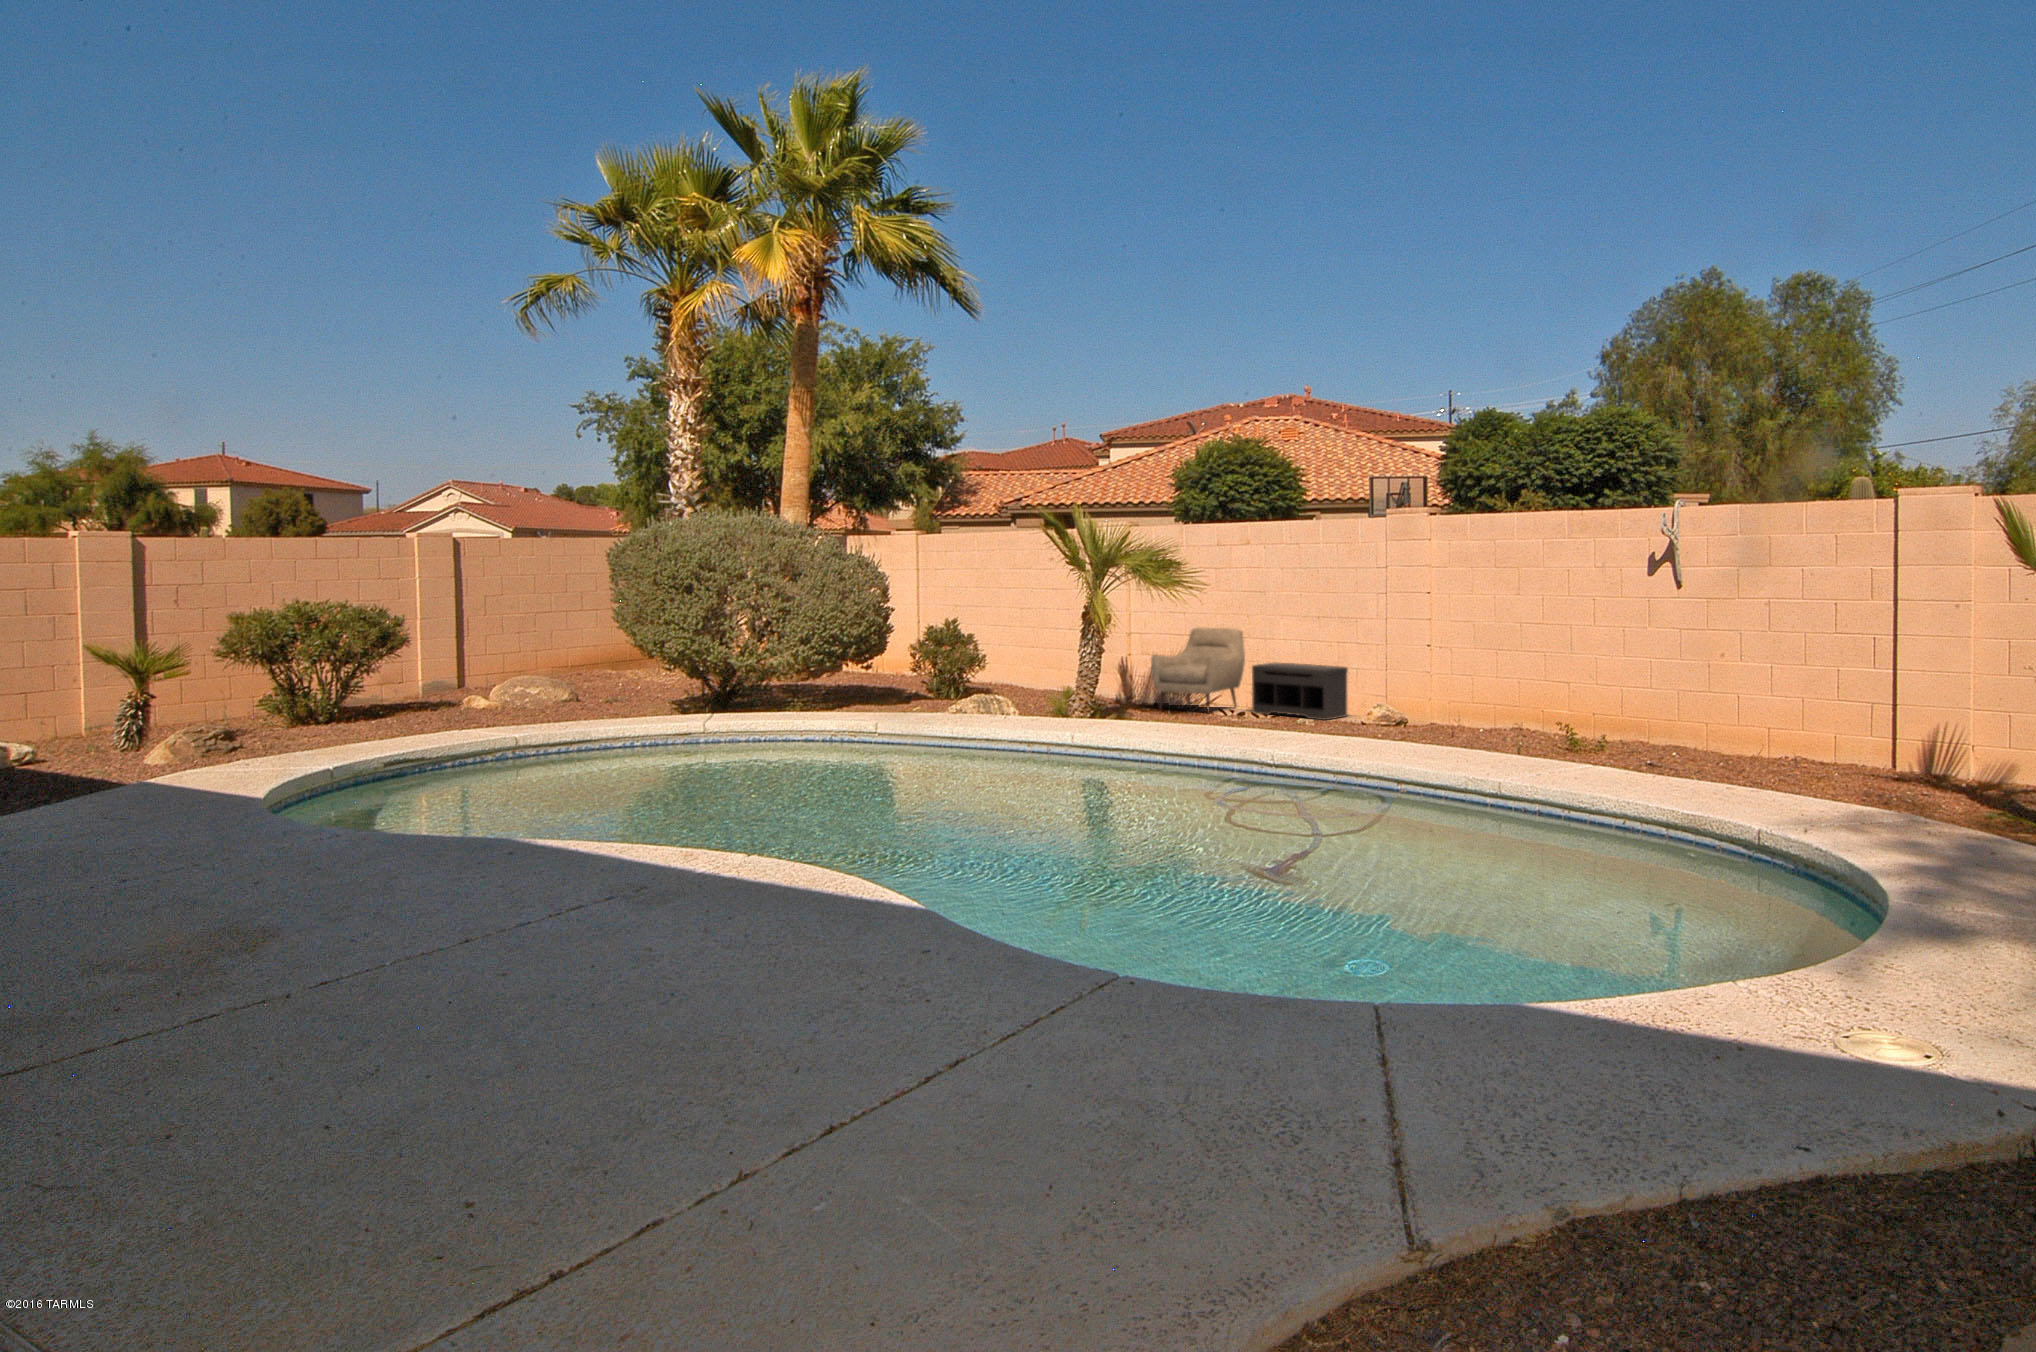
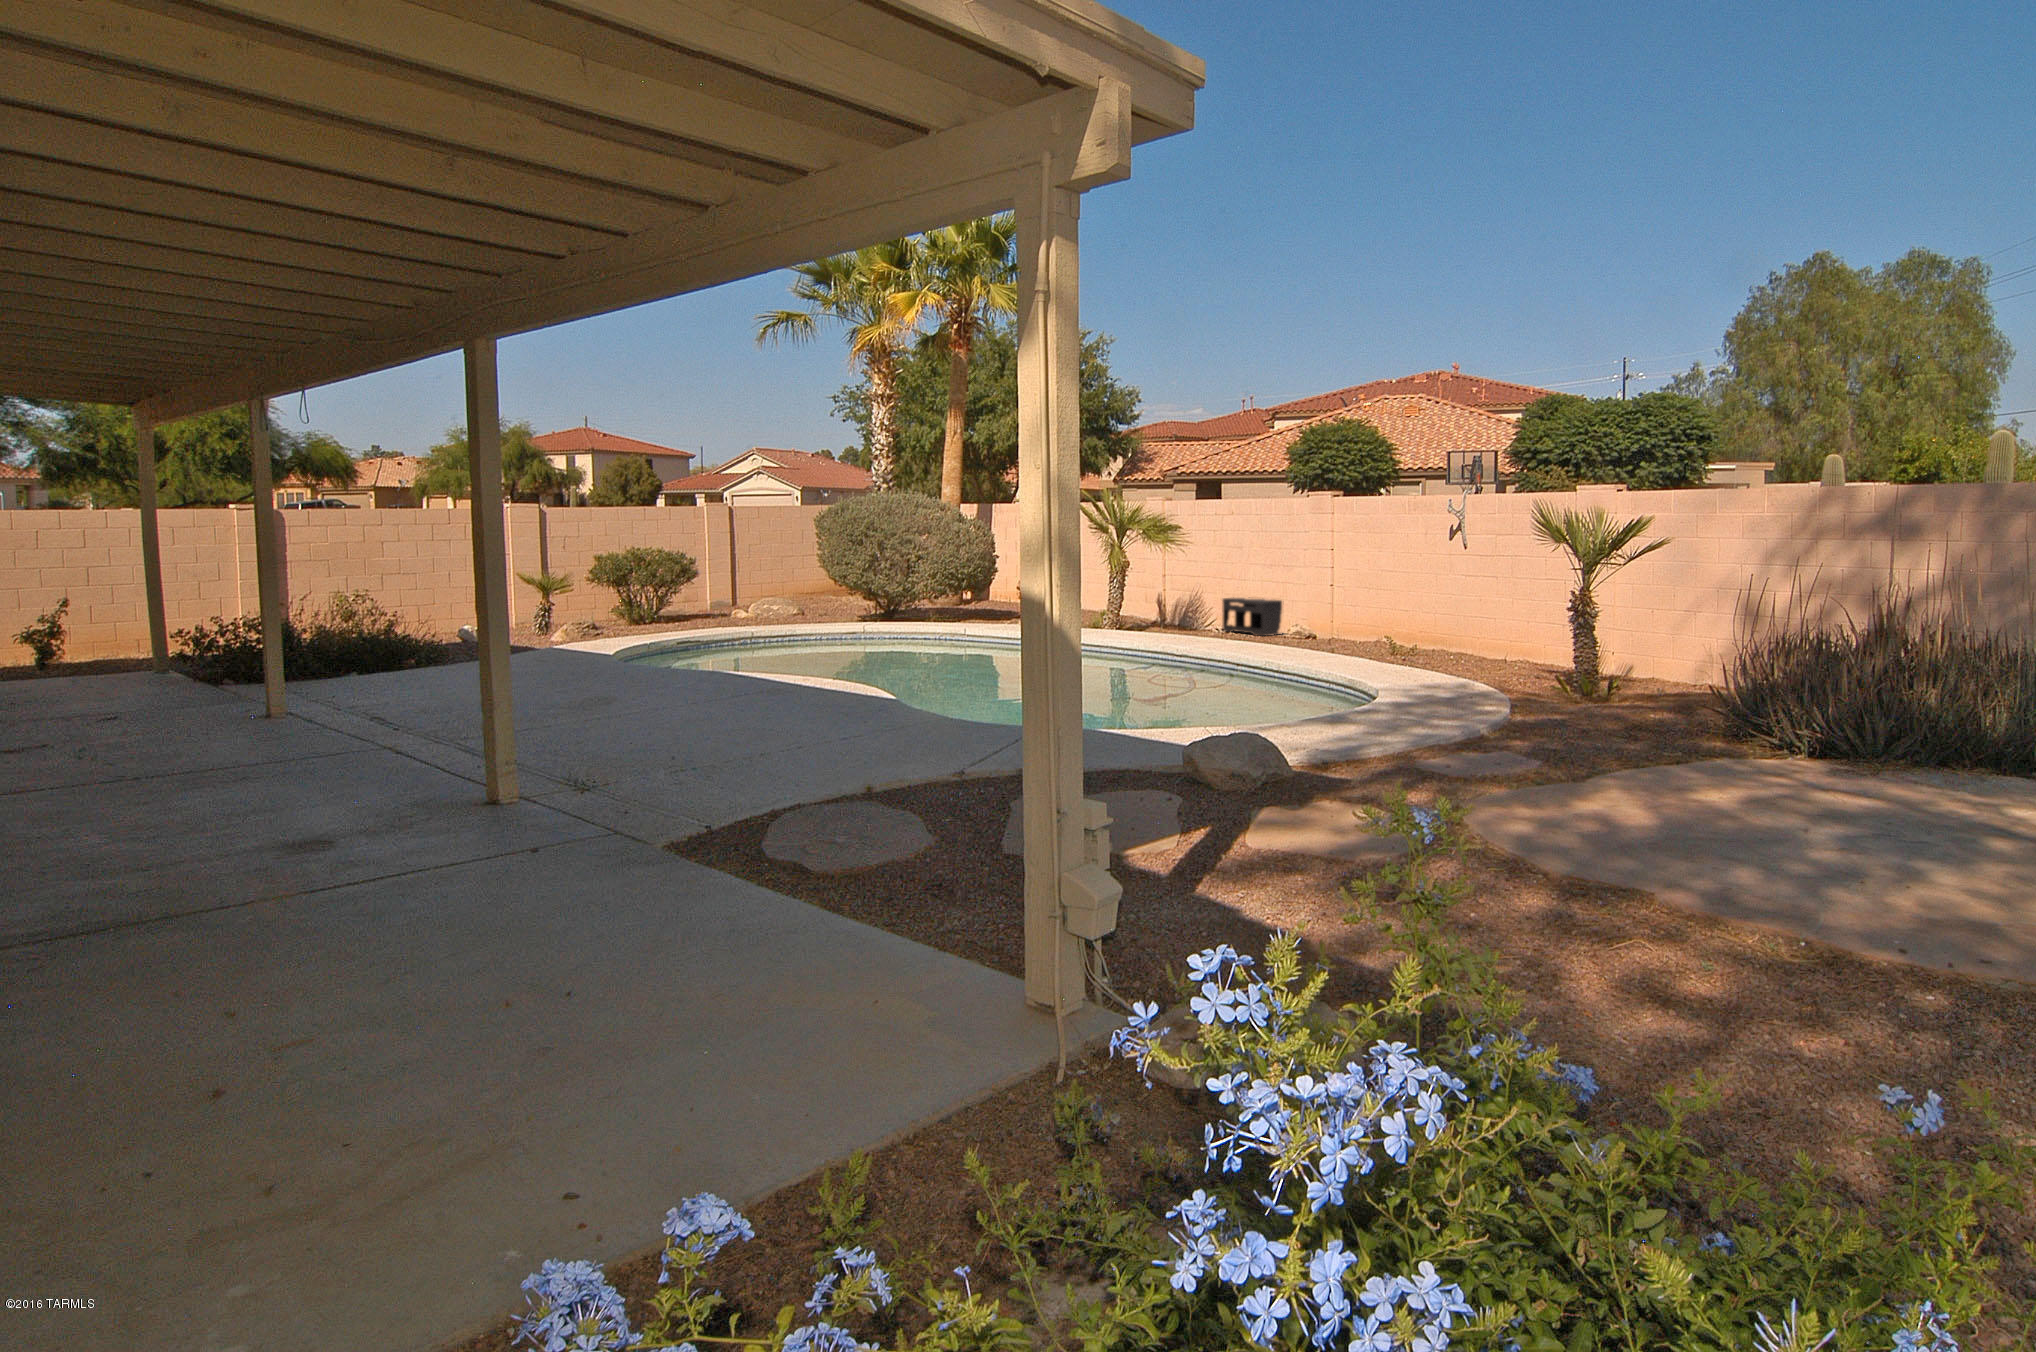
chair: present [1151,628,1245,714] -> none [1158,572,1224,631]

